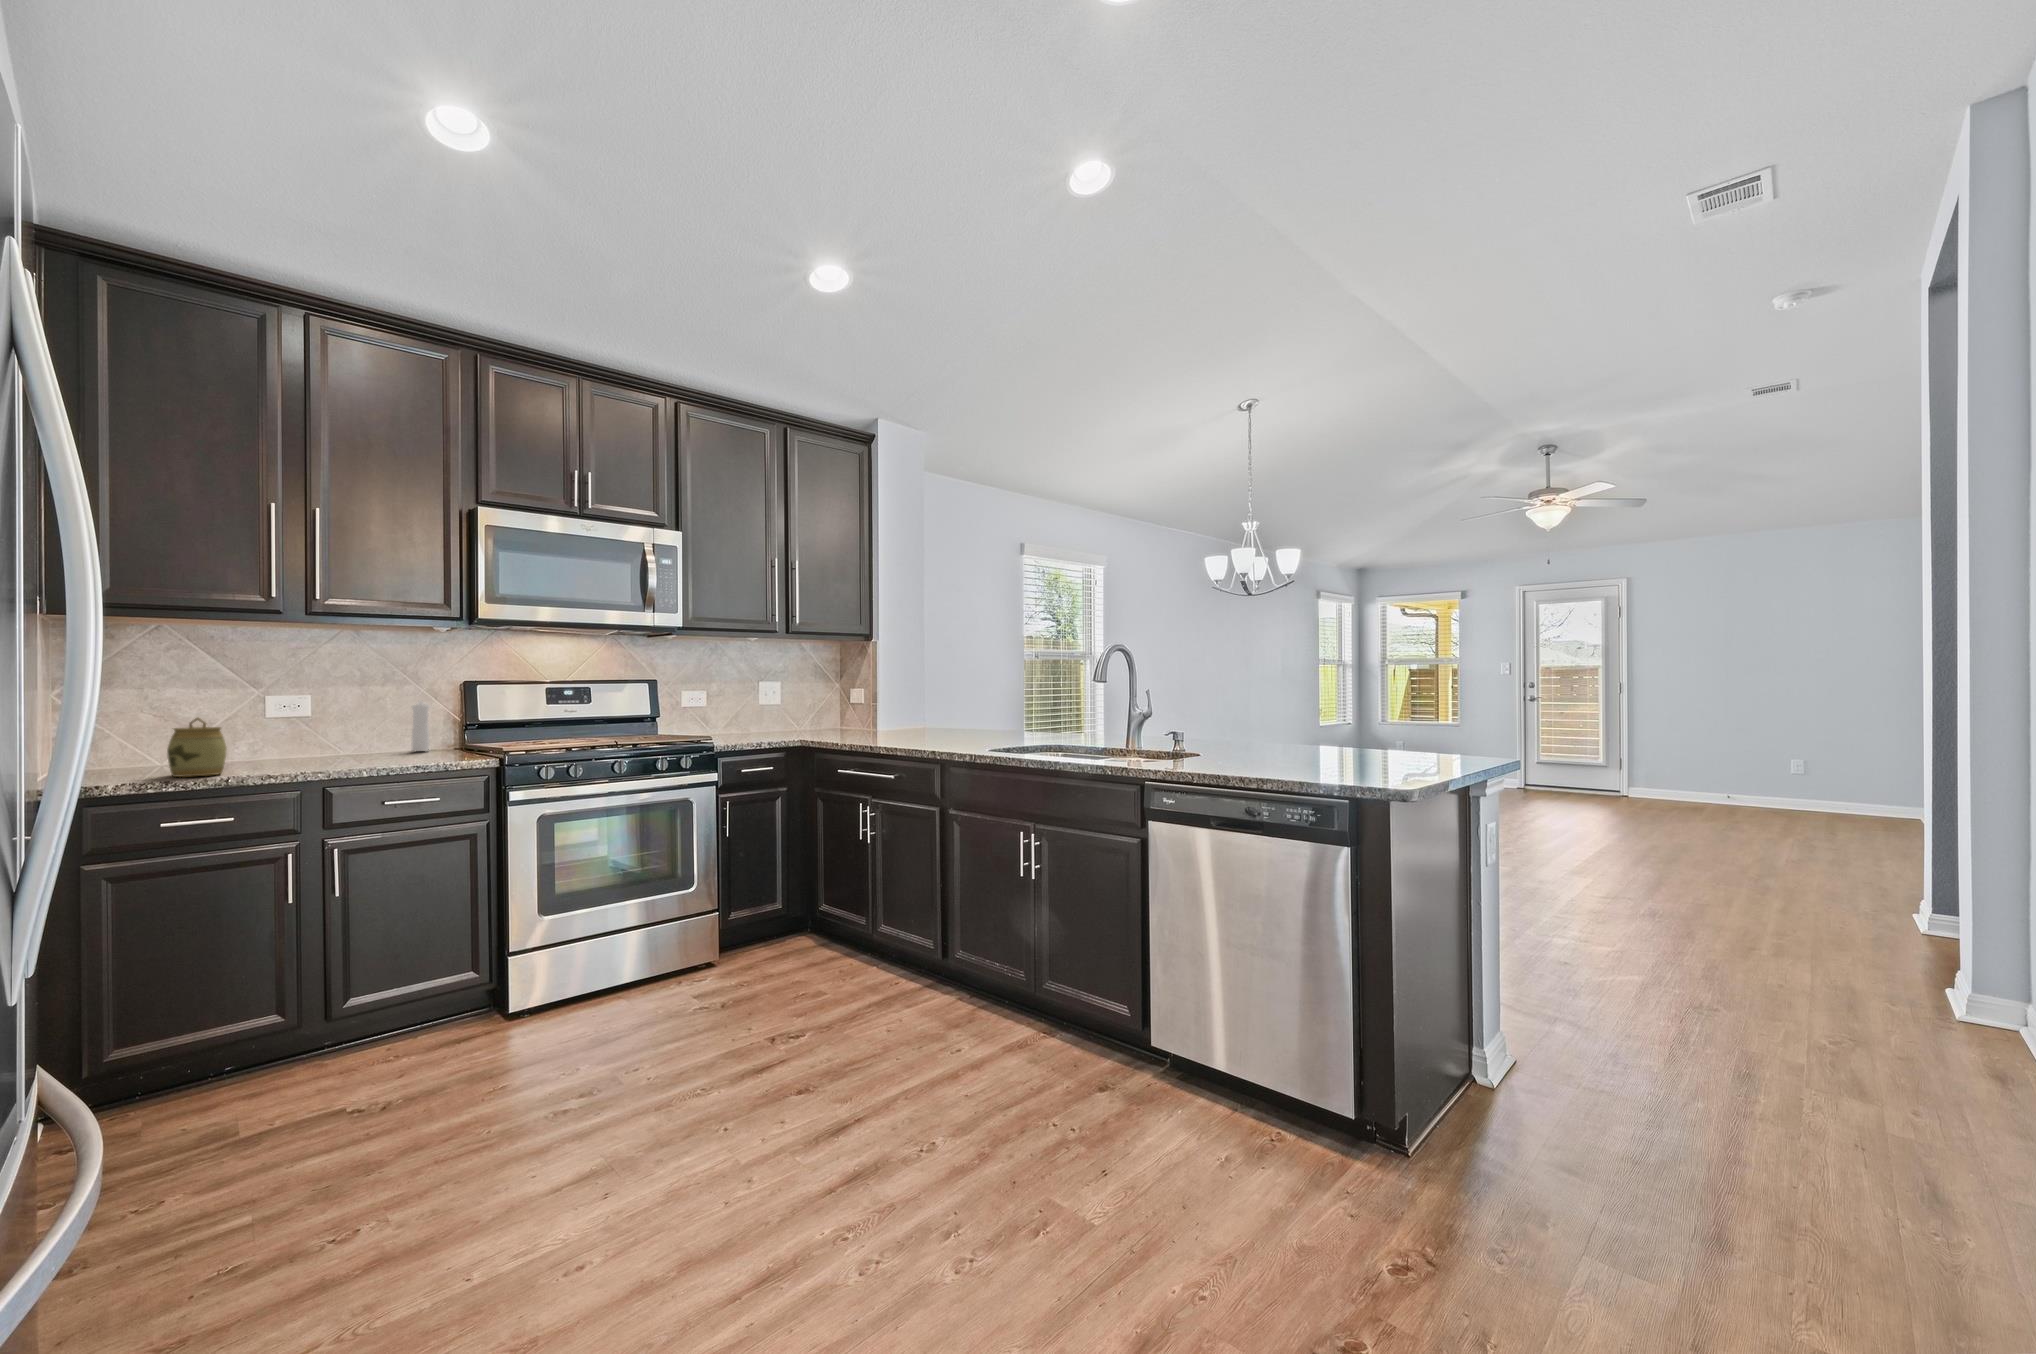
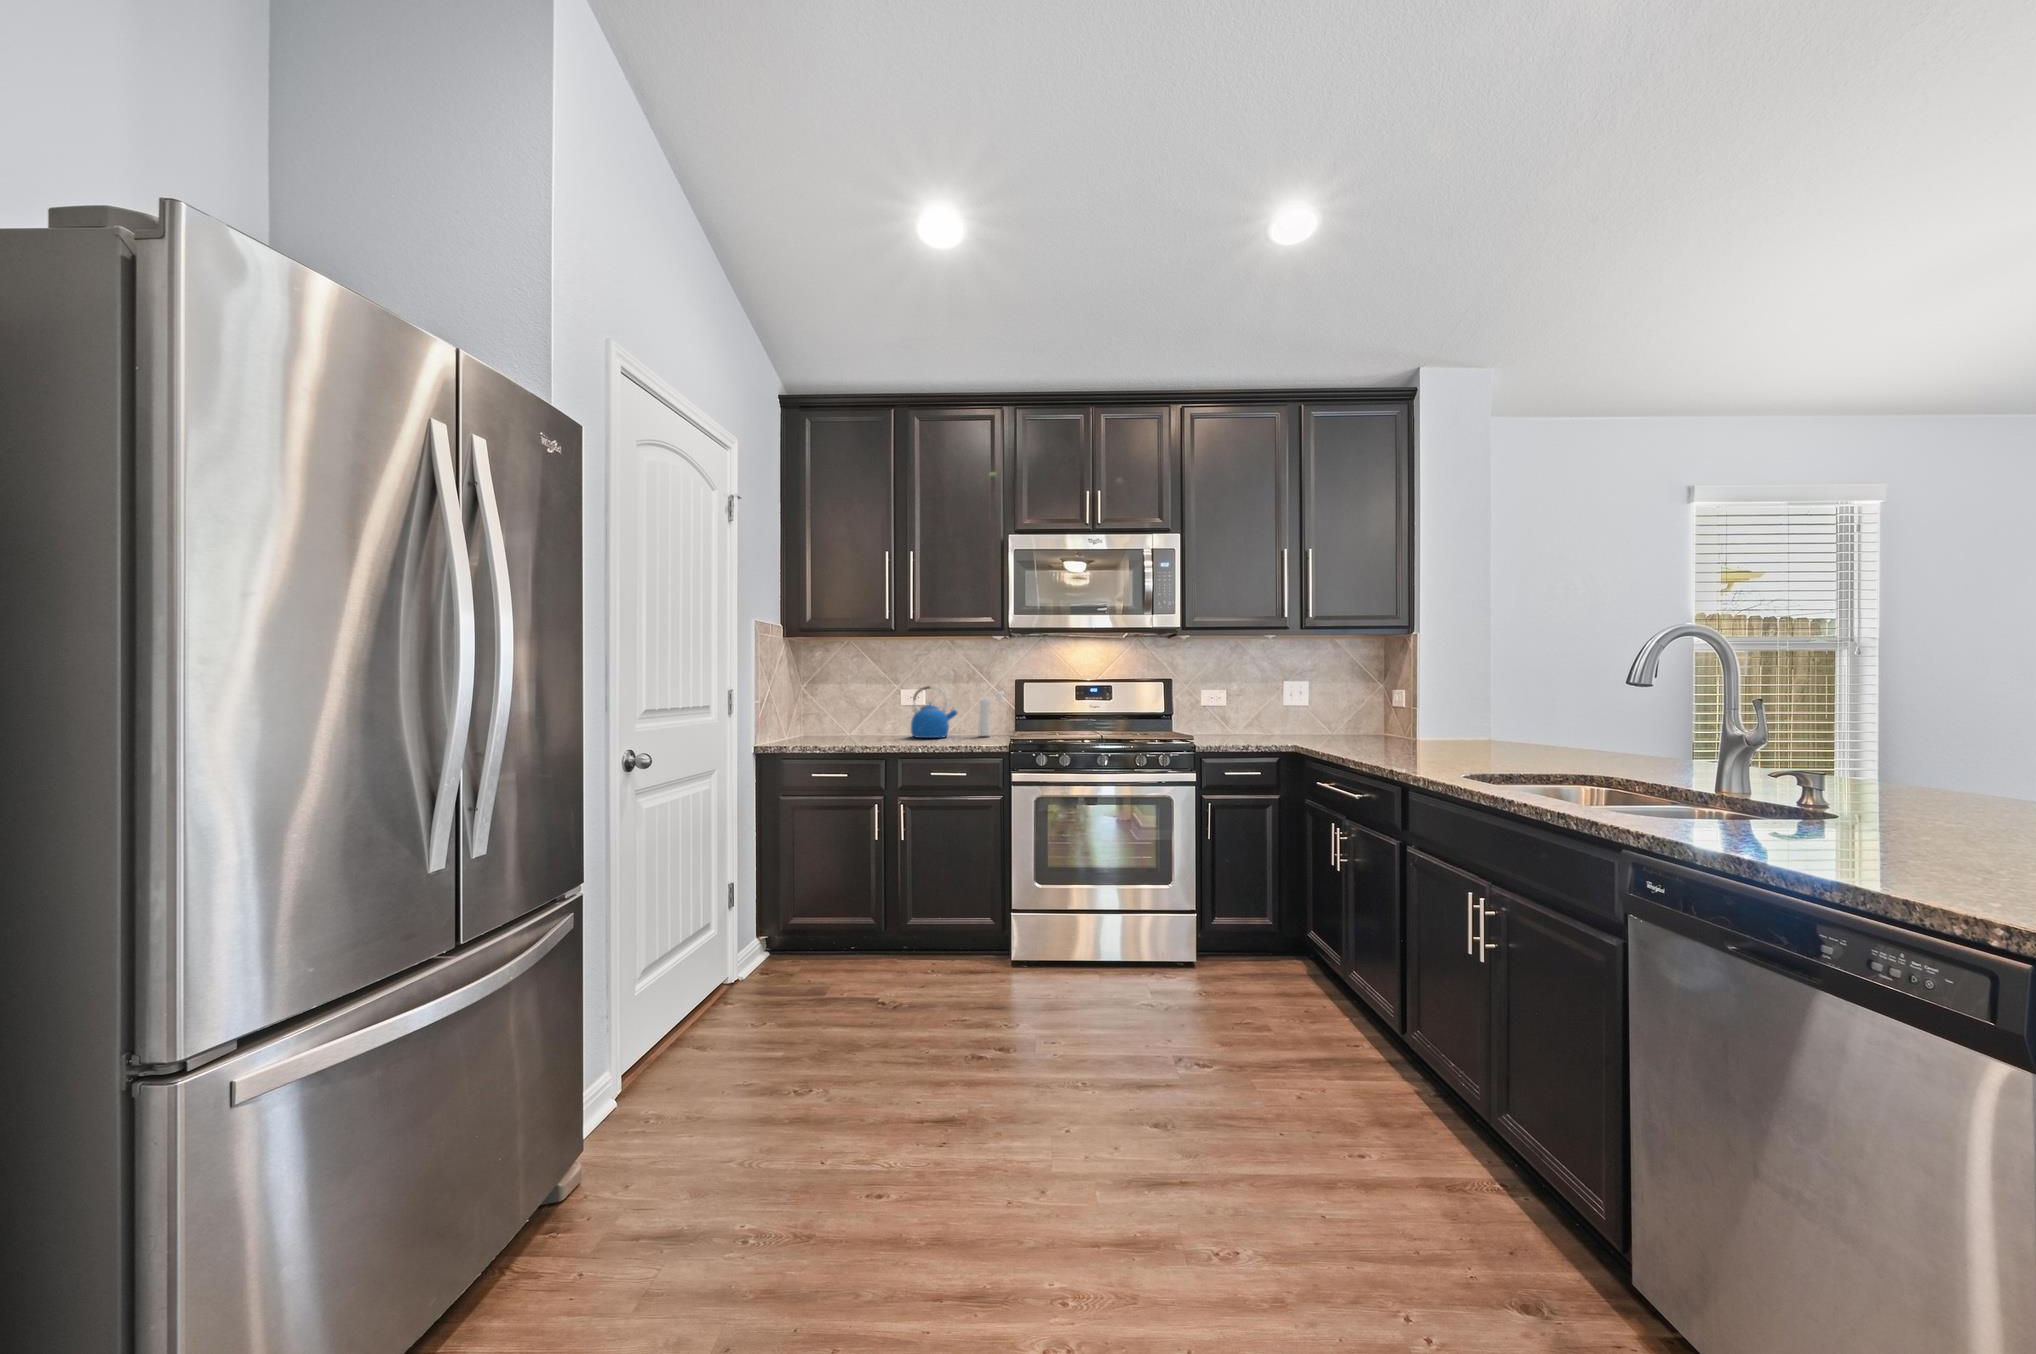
kettle: none [303,688,379,758] -> present [911,686,957,738]
jar: present [167,718,227,777] -> none [820,706,851,746]

